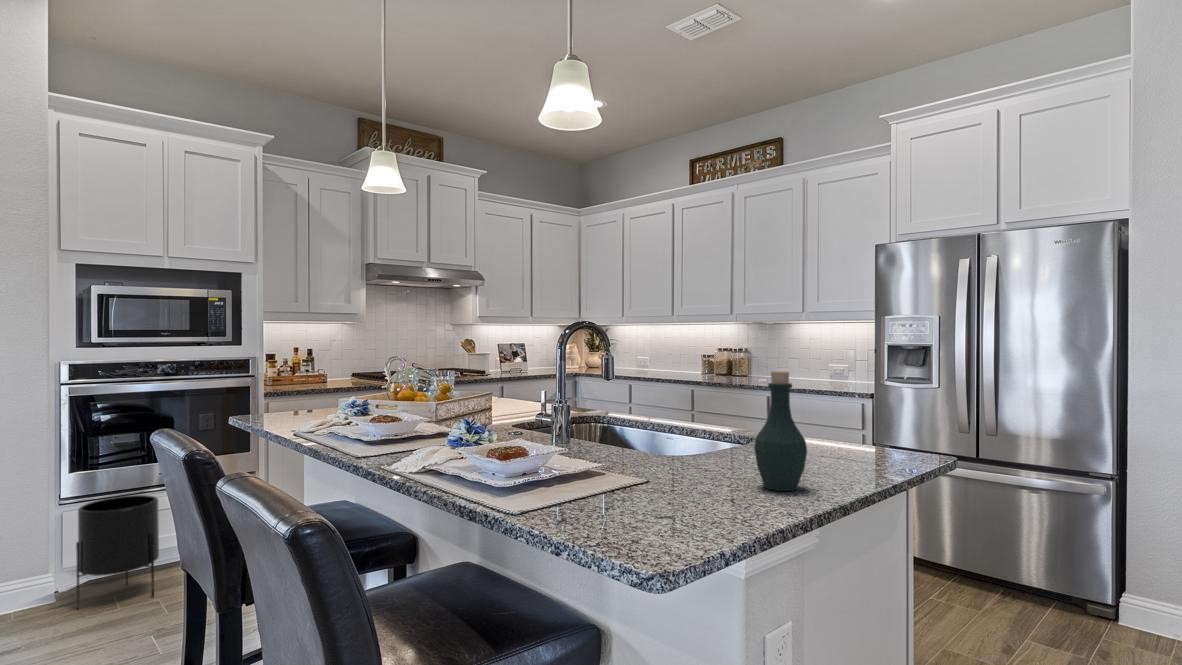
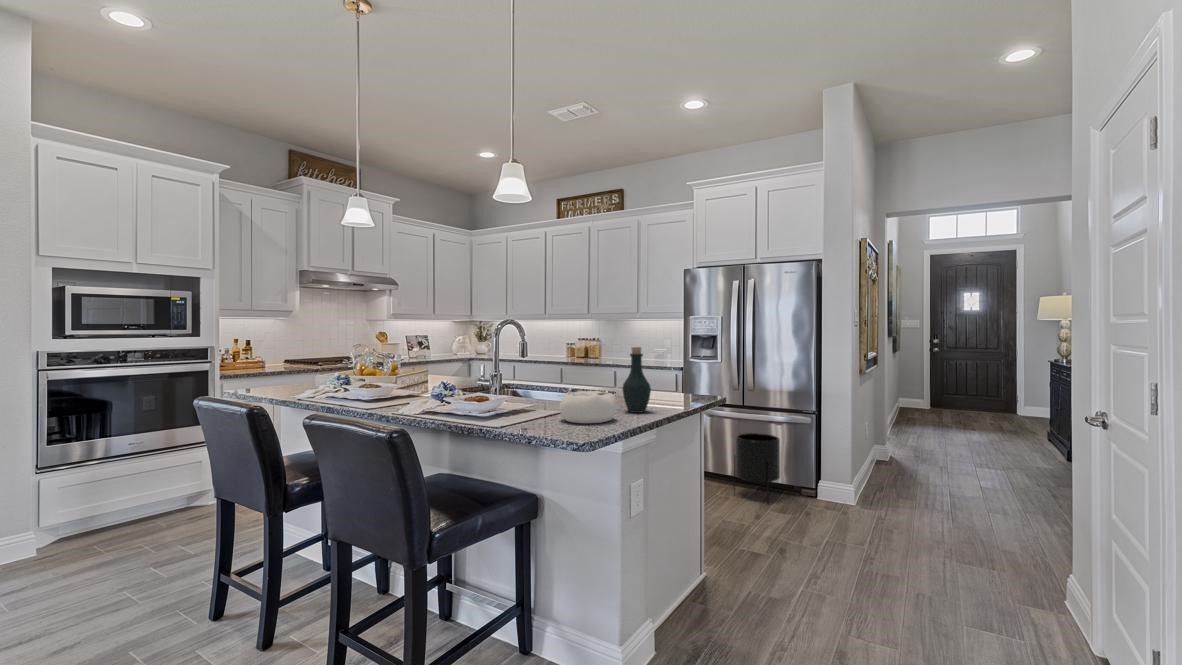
decorative bowl: none [632,446,736,516] -> present [560,388,616,423]
planter: present [76,495,159,609] -> present [734,433,780,504]

